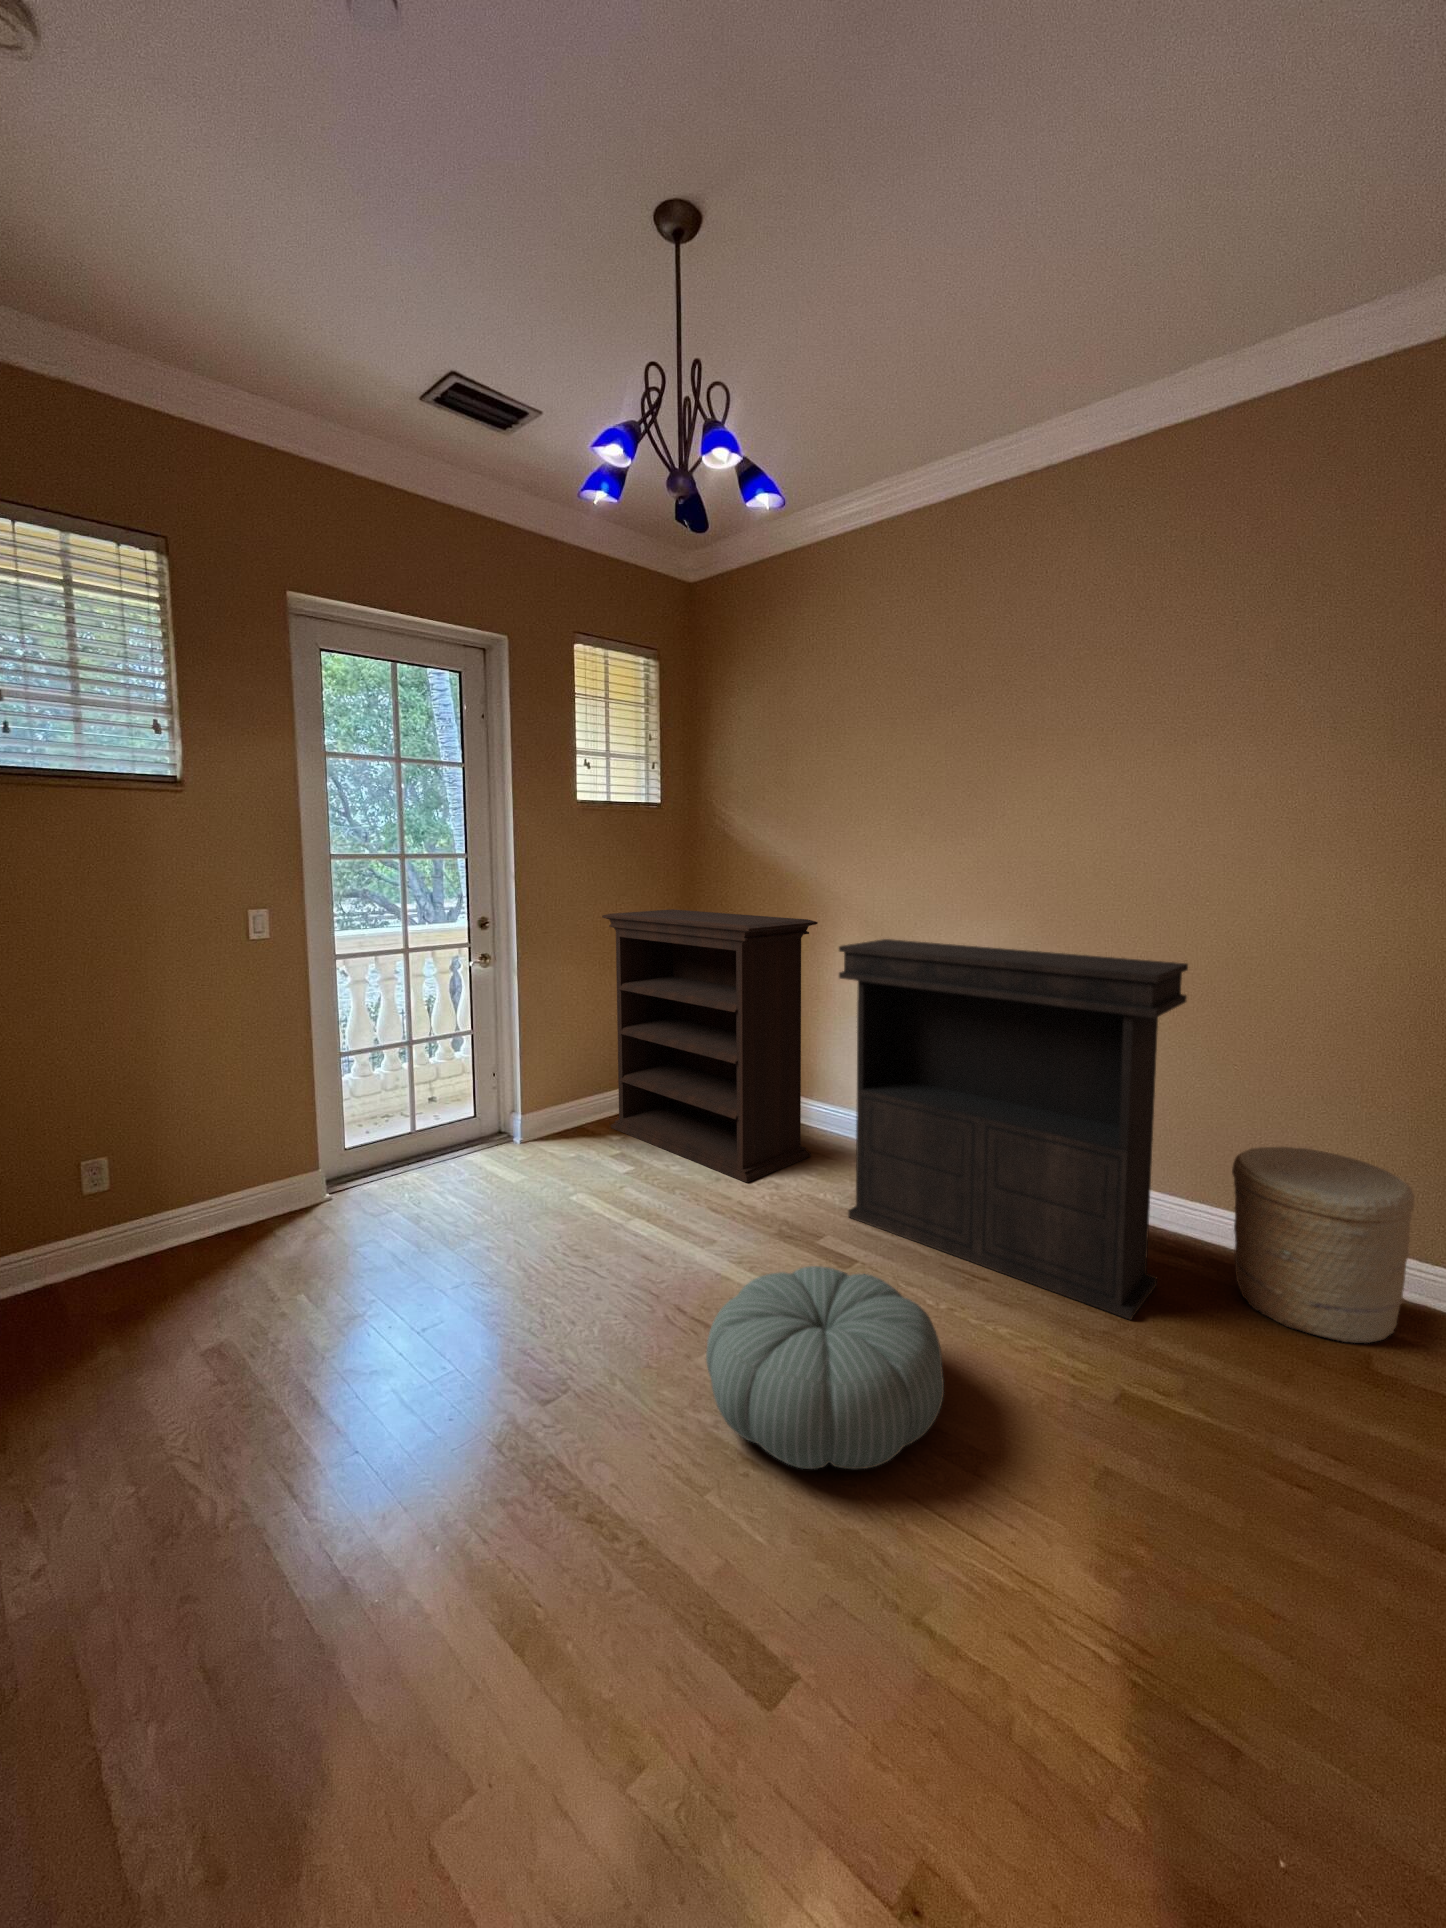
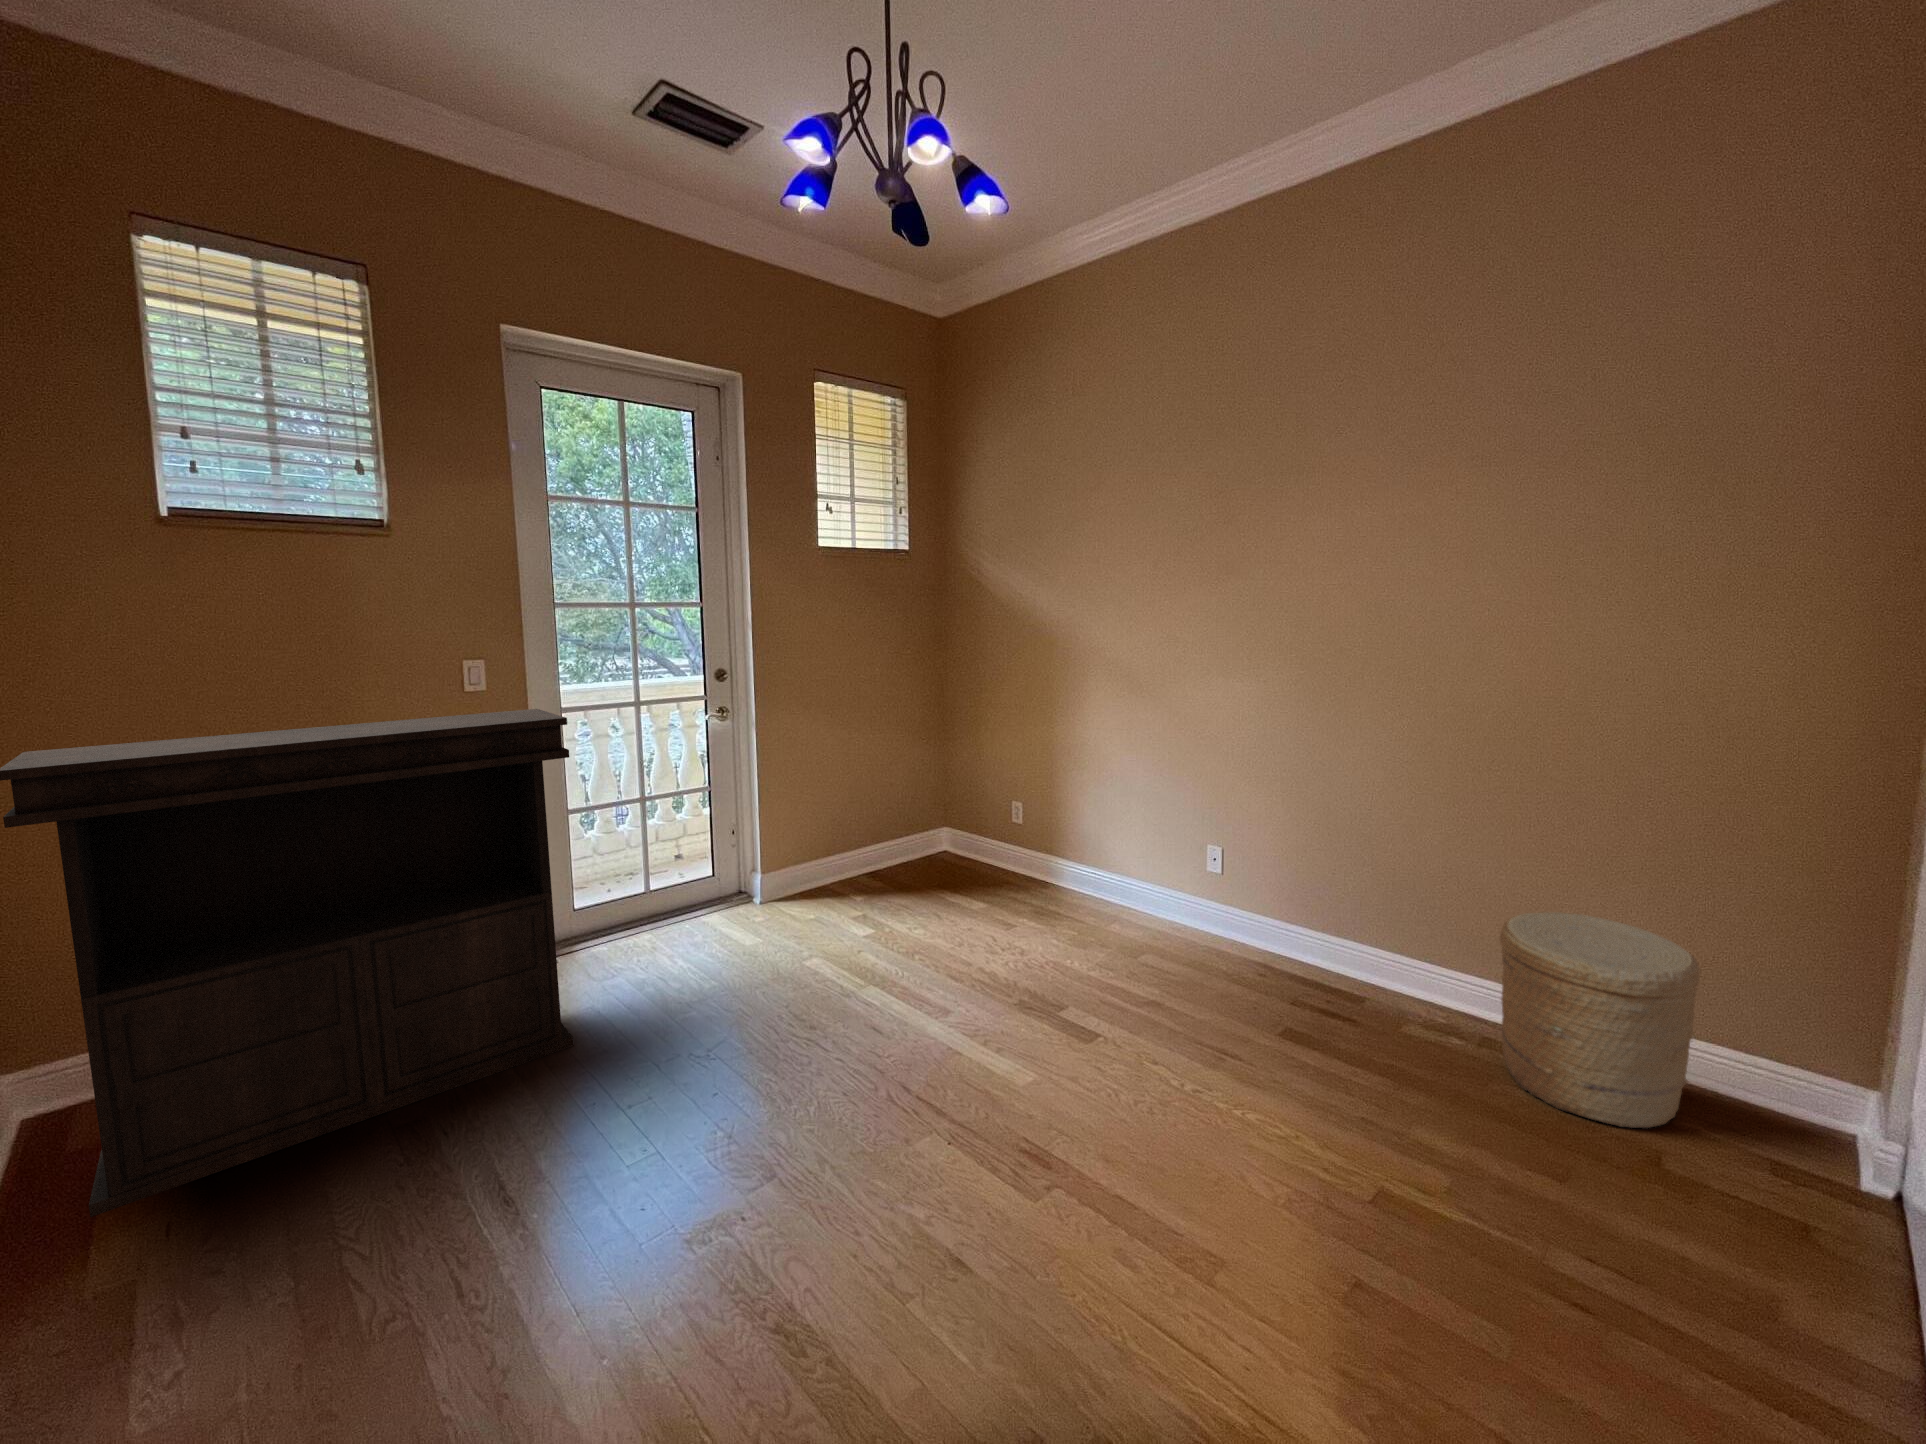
bookshelf: present [602,909,818,1183] -> none [846,660,1065,944]
console table: present [839,939,1188,1319] -> present [0,709,574,1217]
pouf: present [706,1266,944,1469] -> none [919,1041,1174,1271]

